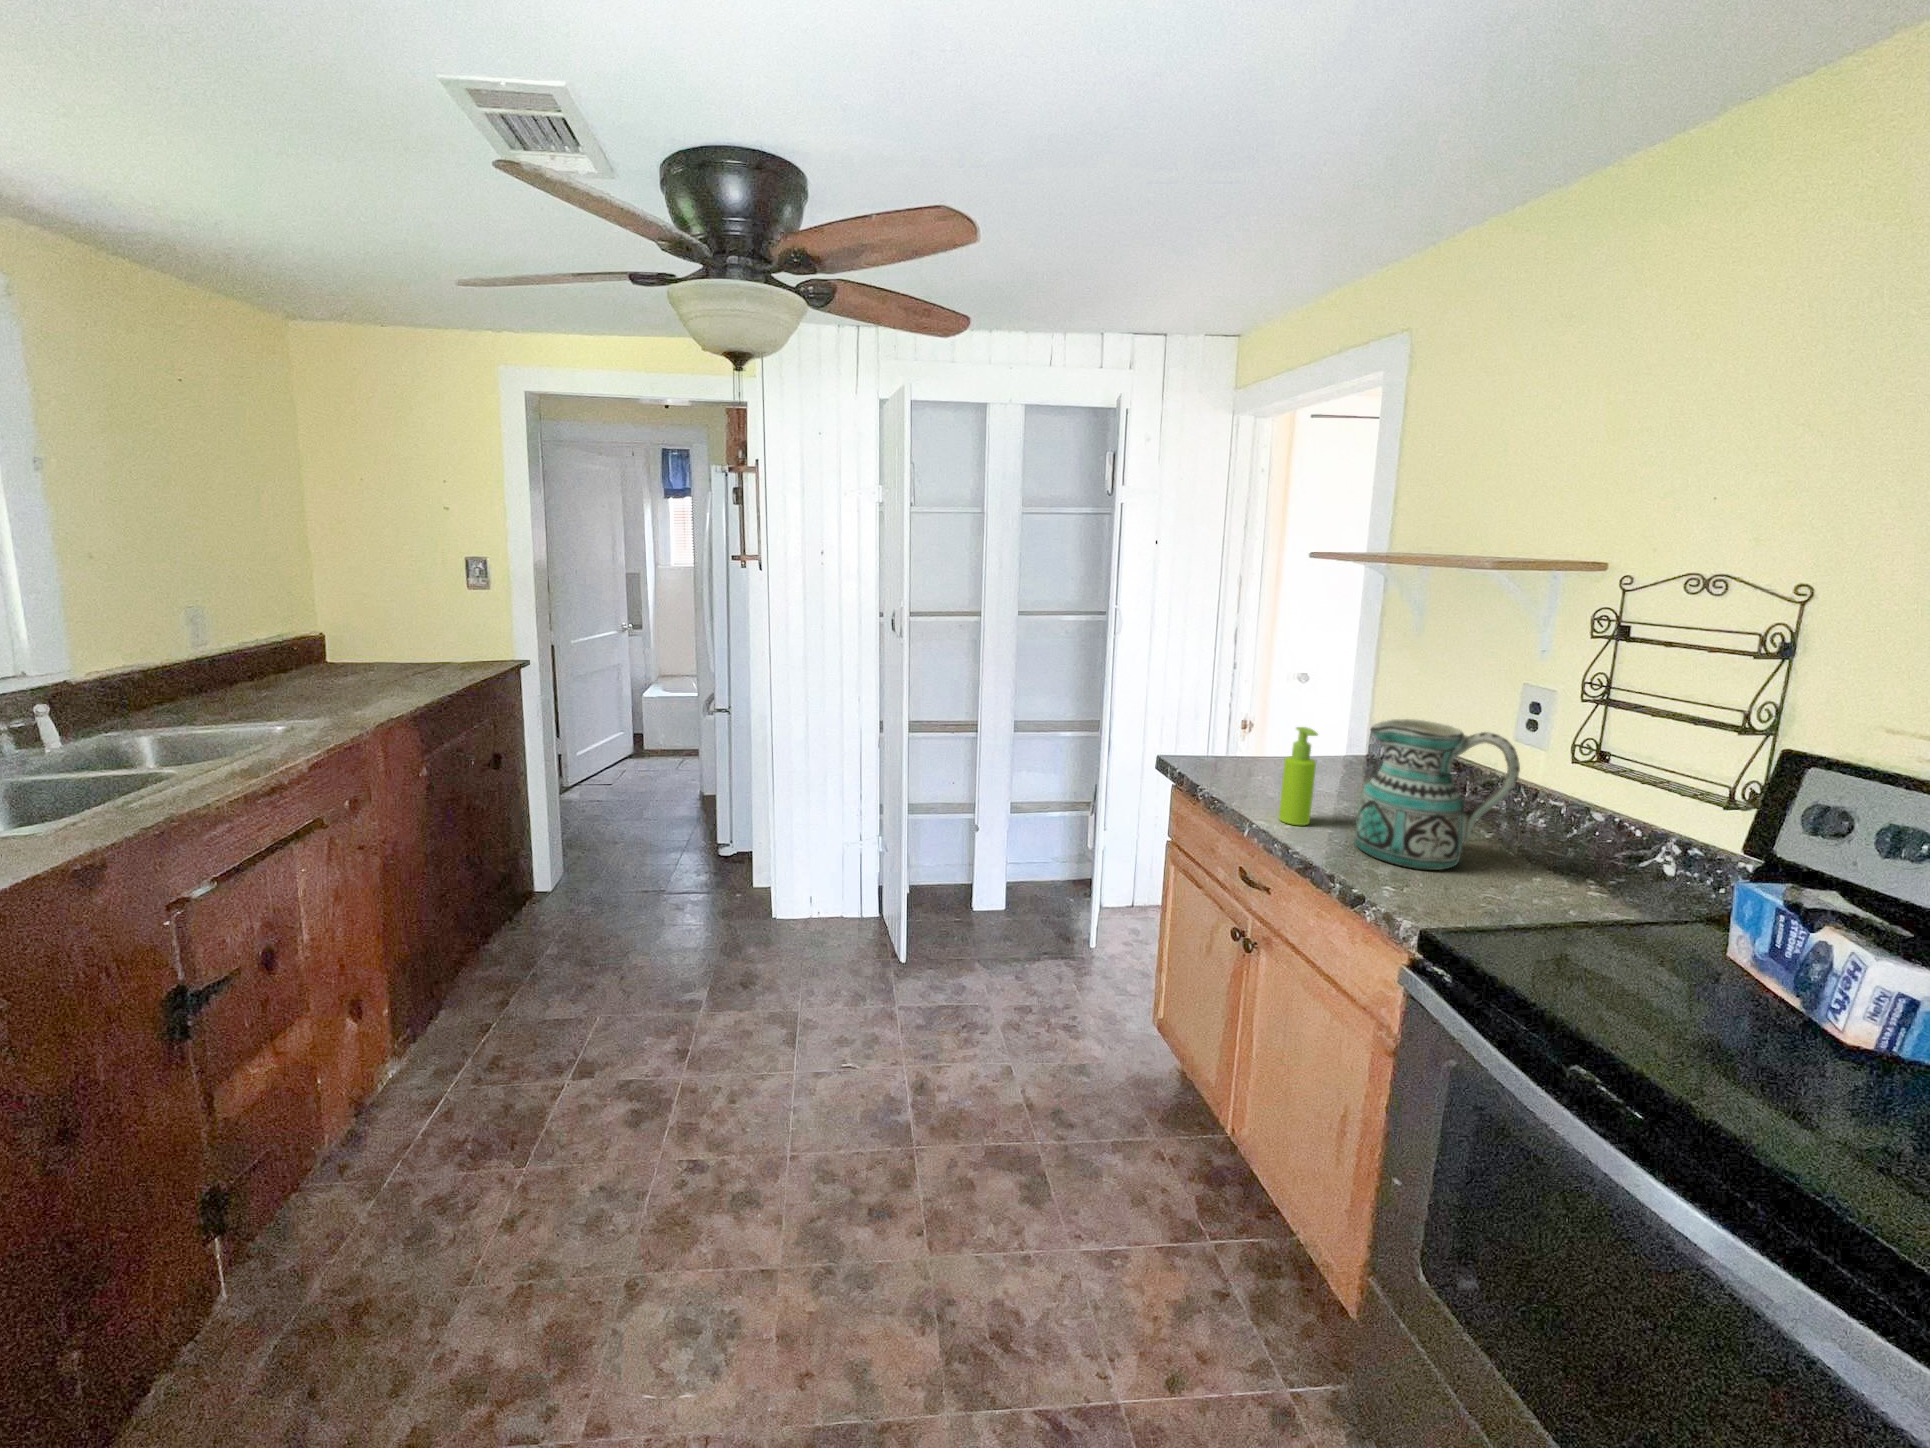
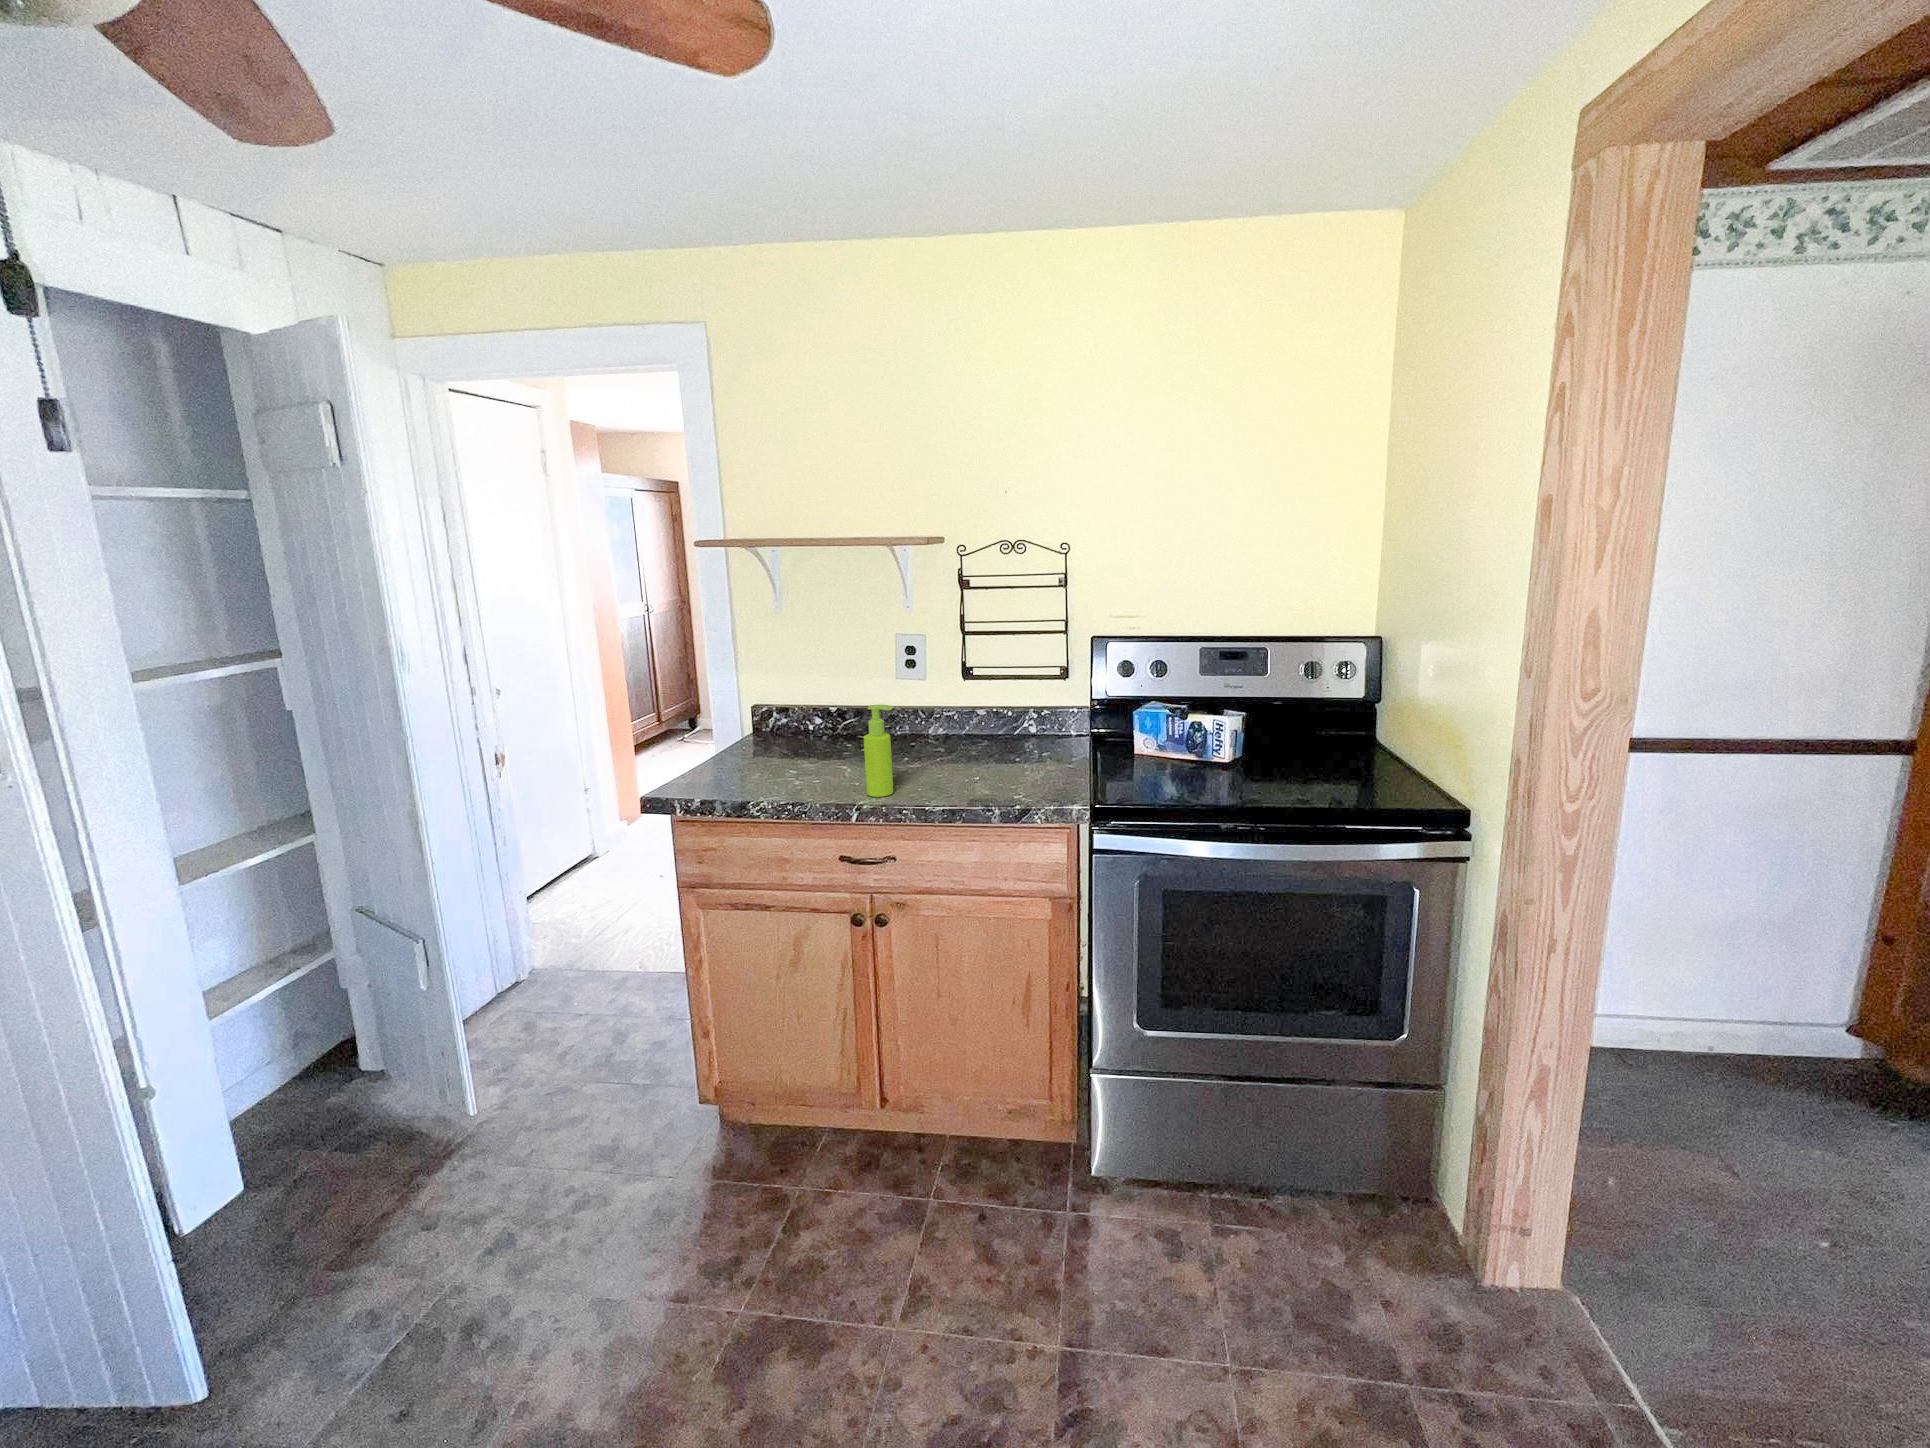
ceramic pitcher: present [1354,719,1520,870] -> none [929,667,1013,788]

